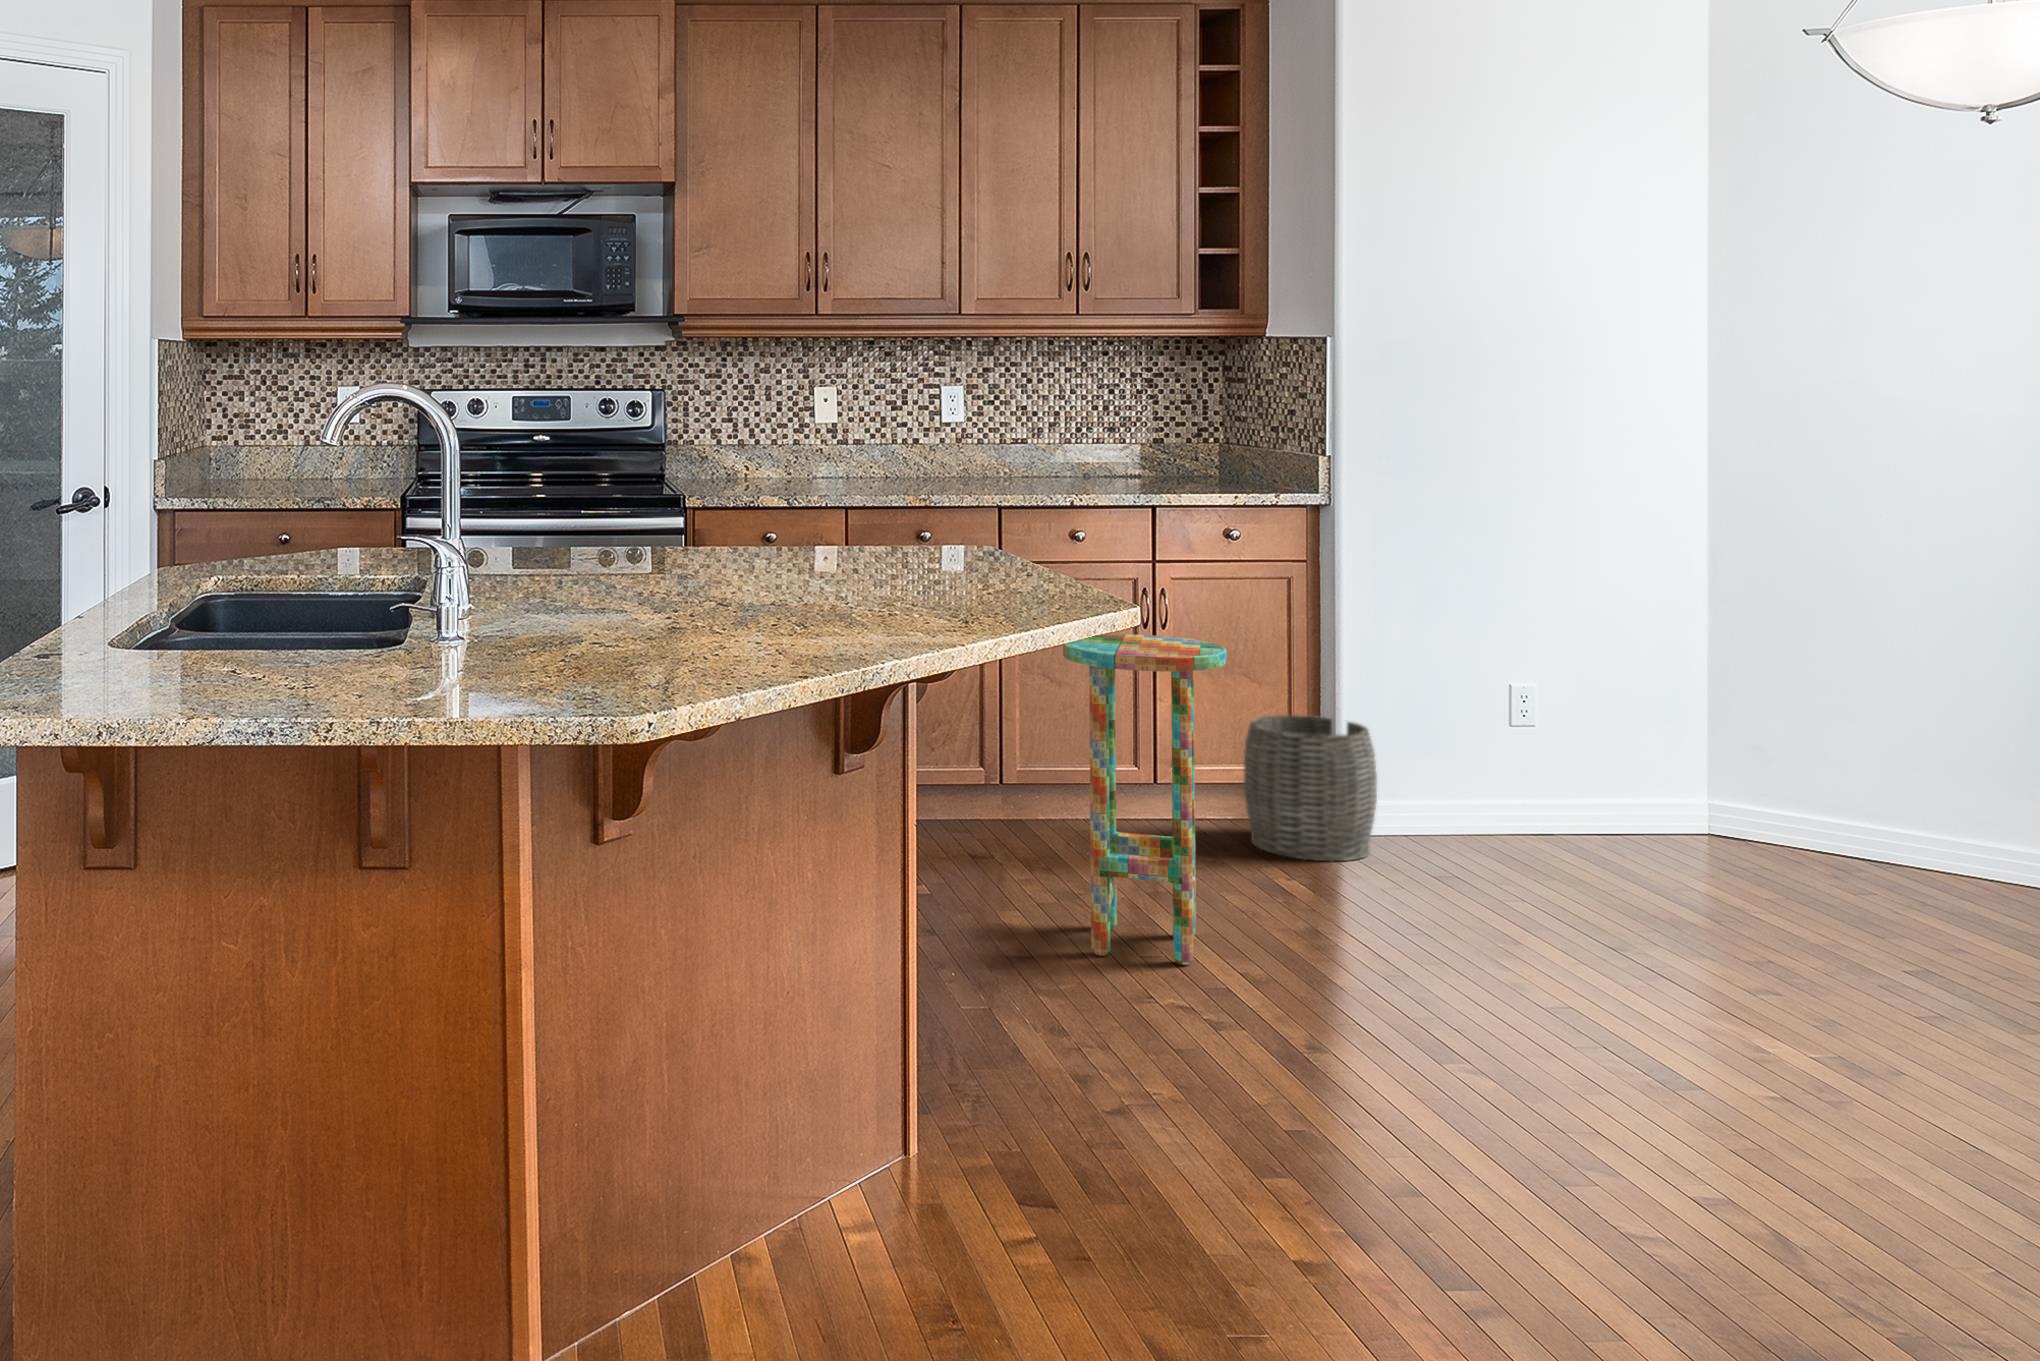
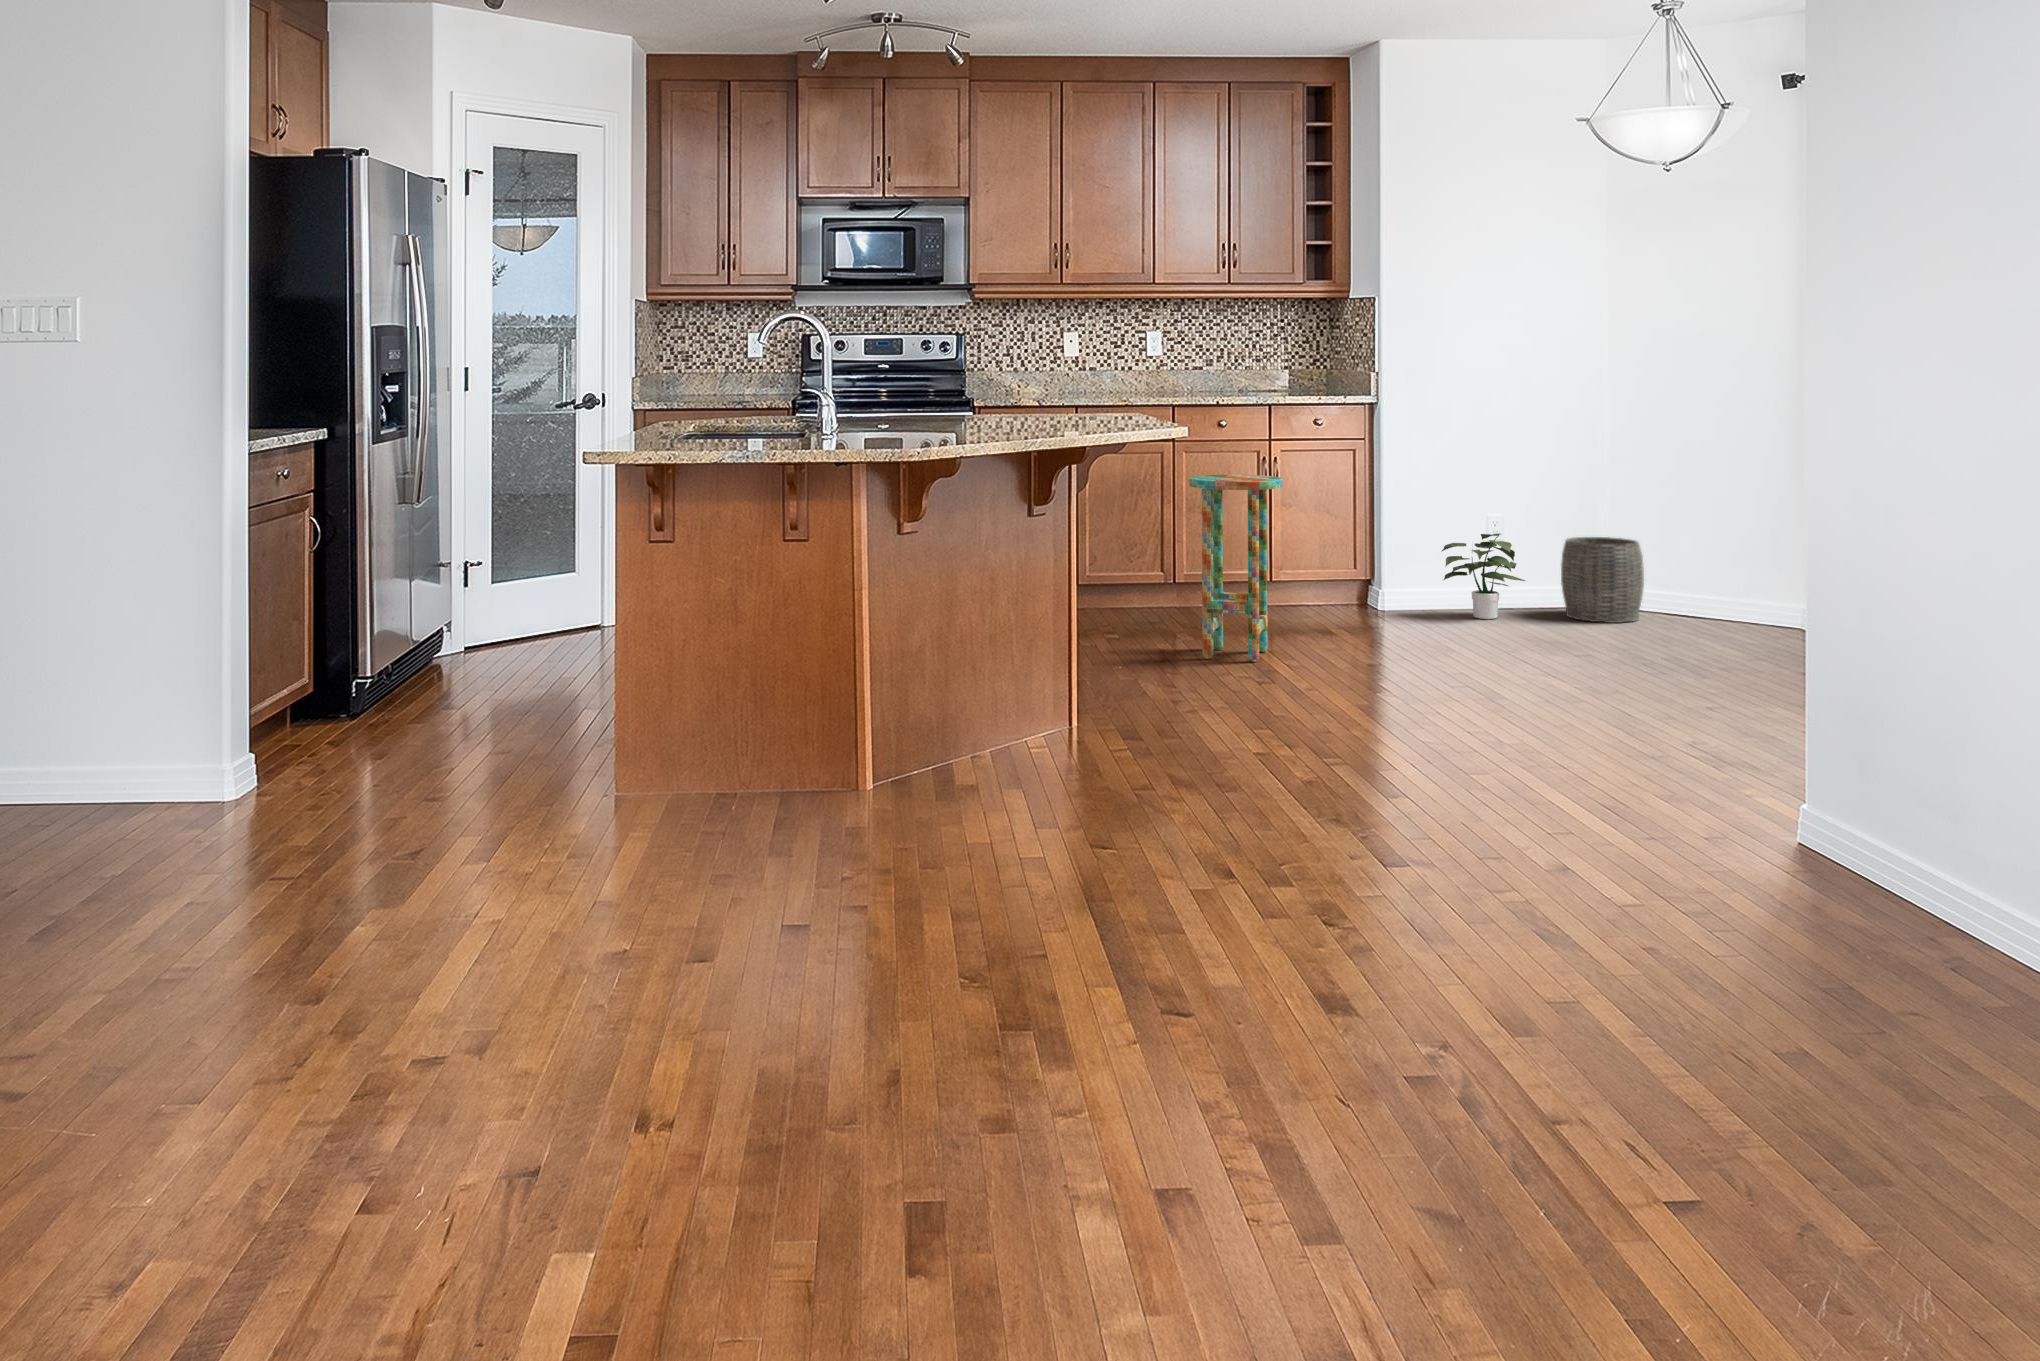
woven basket: present [1244,715,1377,861] -> present [1561,537,1644,623]
potted plant: none [1434,715,1582,856] -> present [1442,533,1525,619]

